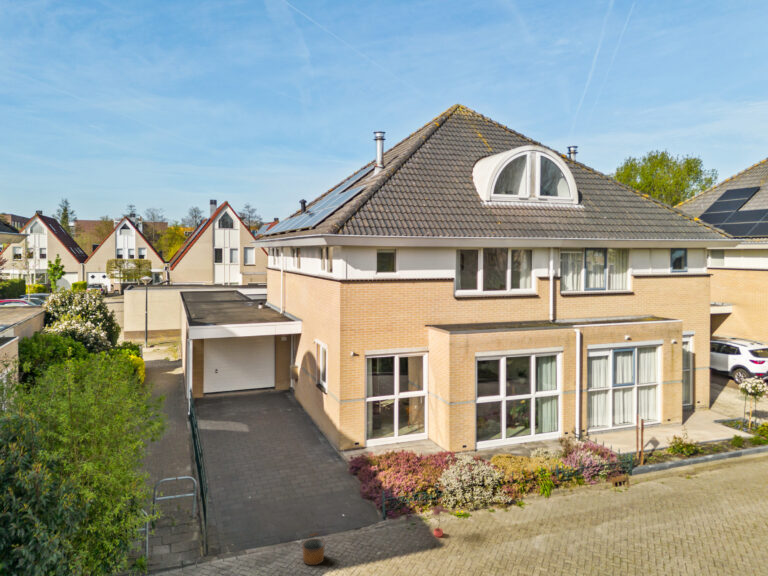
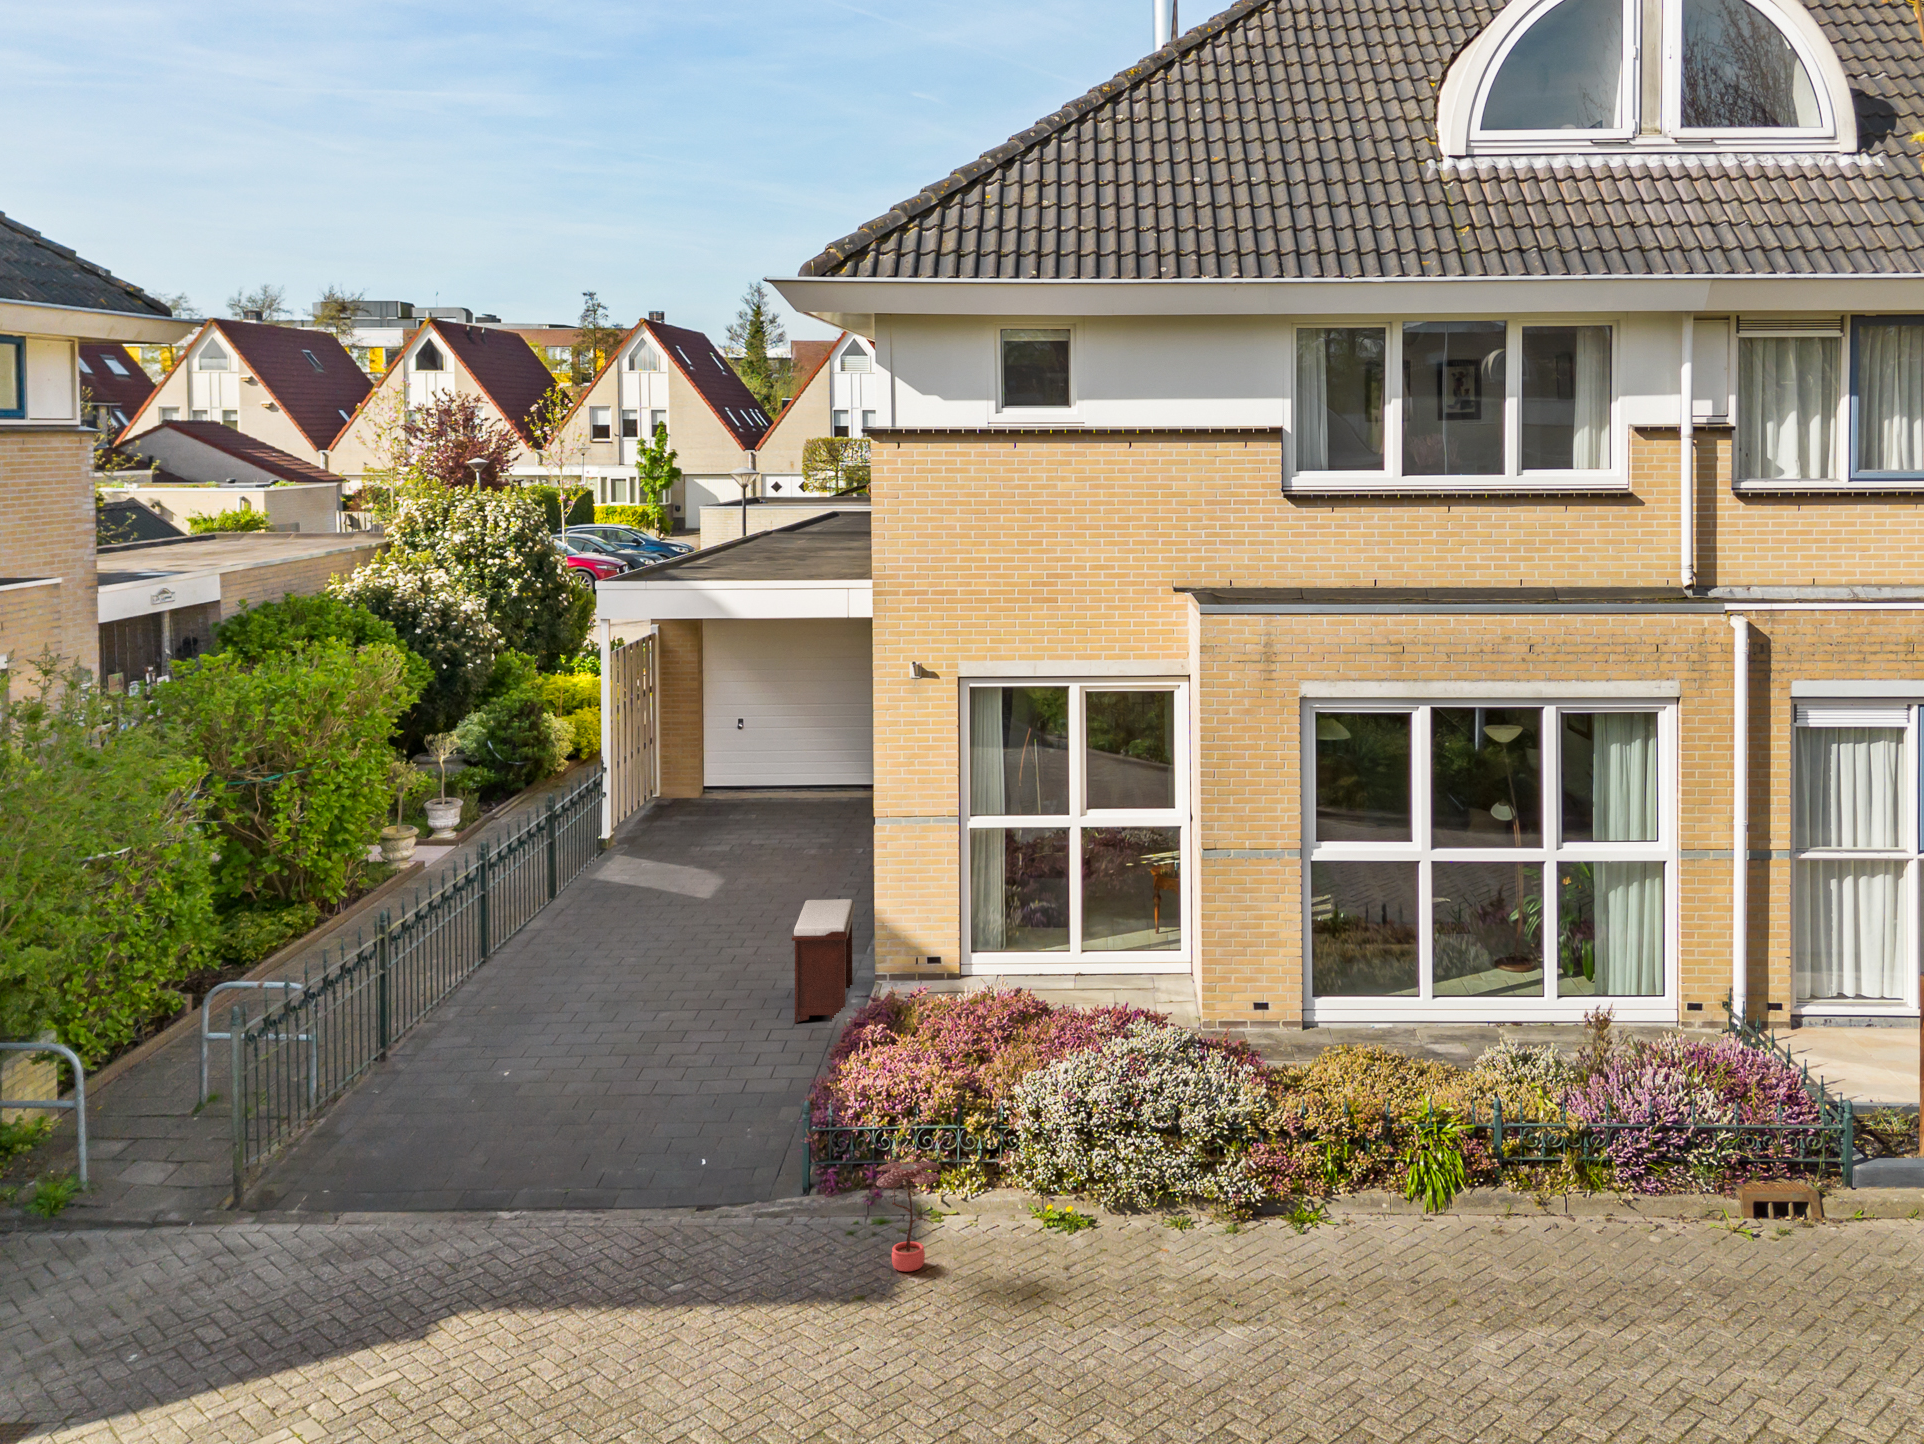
bench: none [311,417,338,457] -> present [792,899,855,1023]
bucket: present [302,533,325,565] -> none [400,1188,479,1291]

